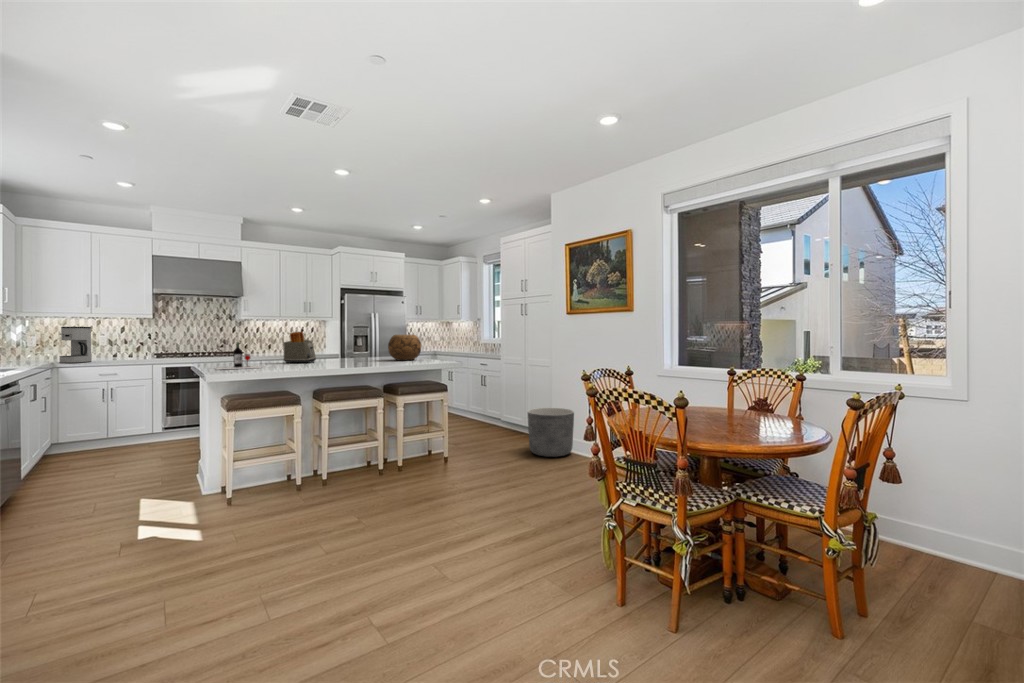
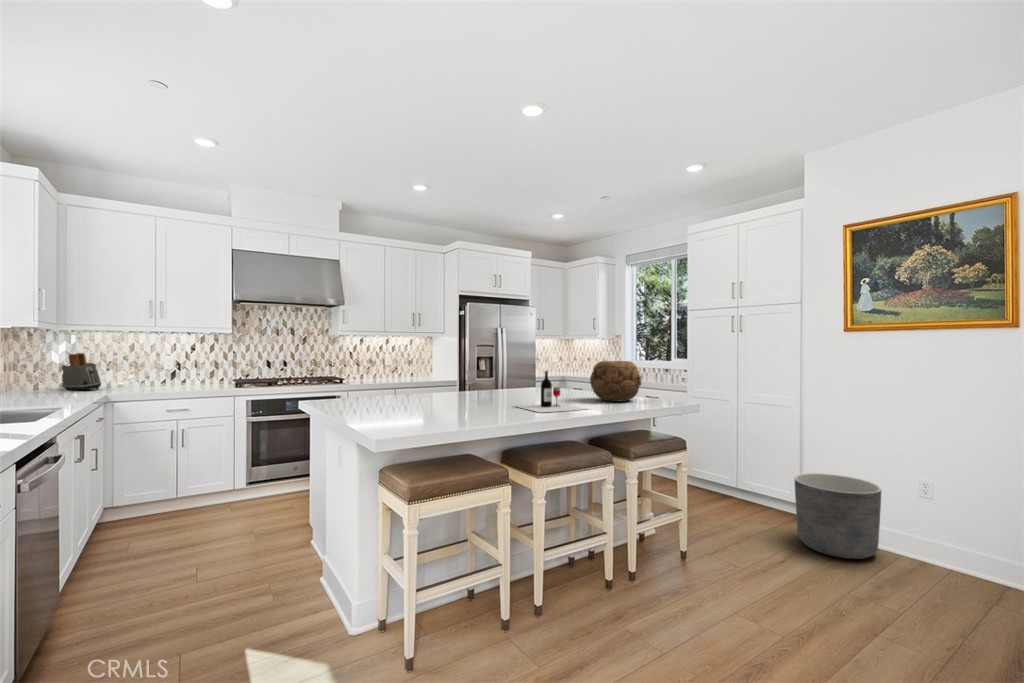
coffee maker: present [59,327,91,363] -> none [114,345,157,396]
toaster: present [283,332,316,363] -> present [62,353,101,390]
wine bottle: present [216,342,261,370] -> present [516,371,586,413]

